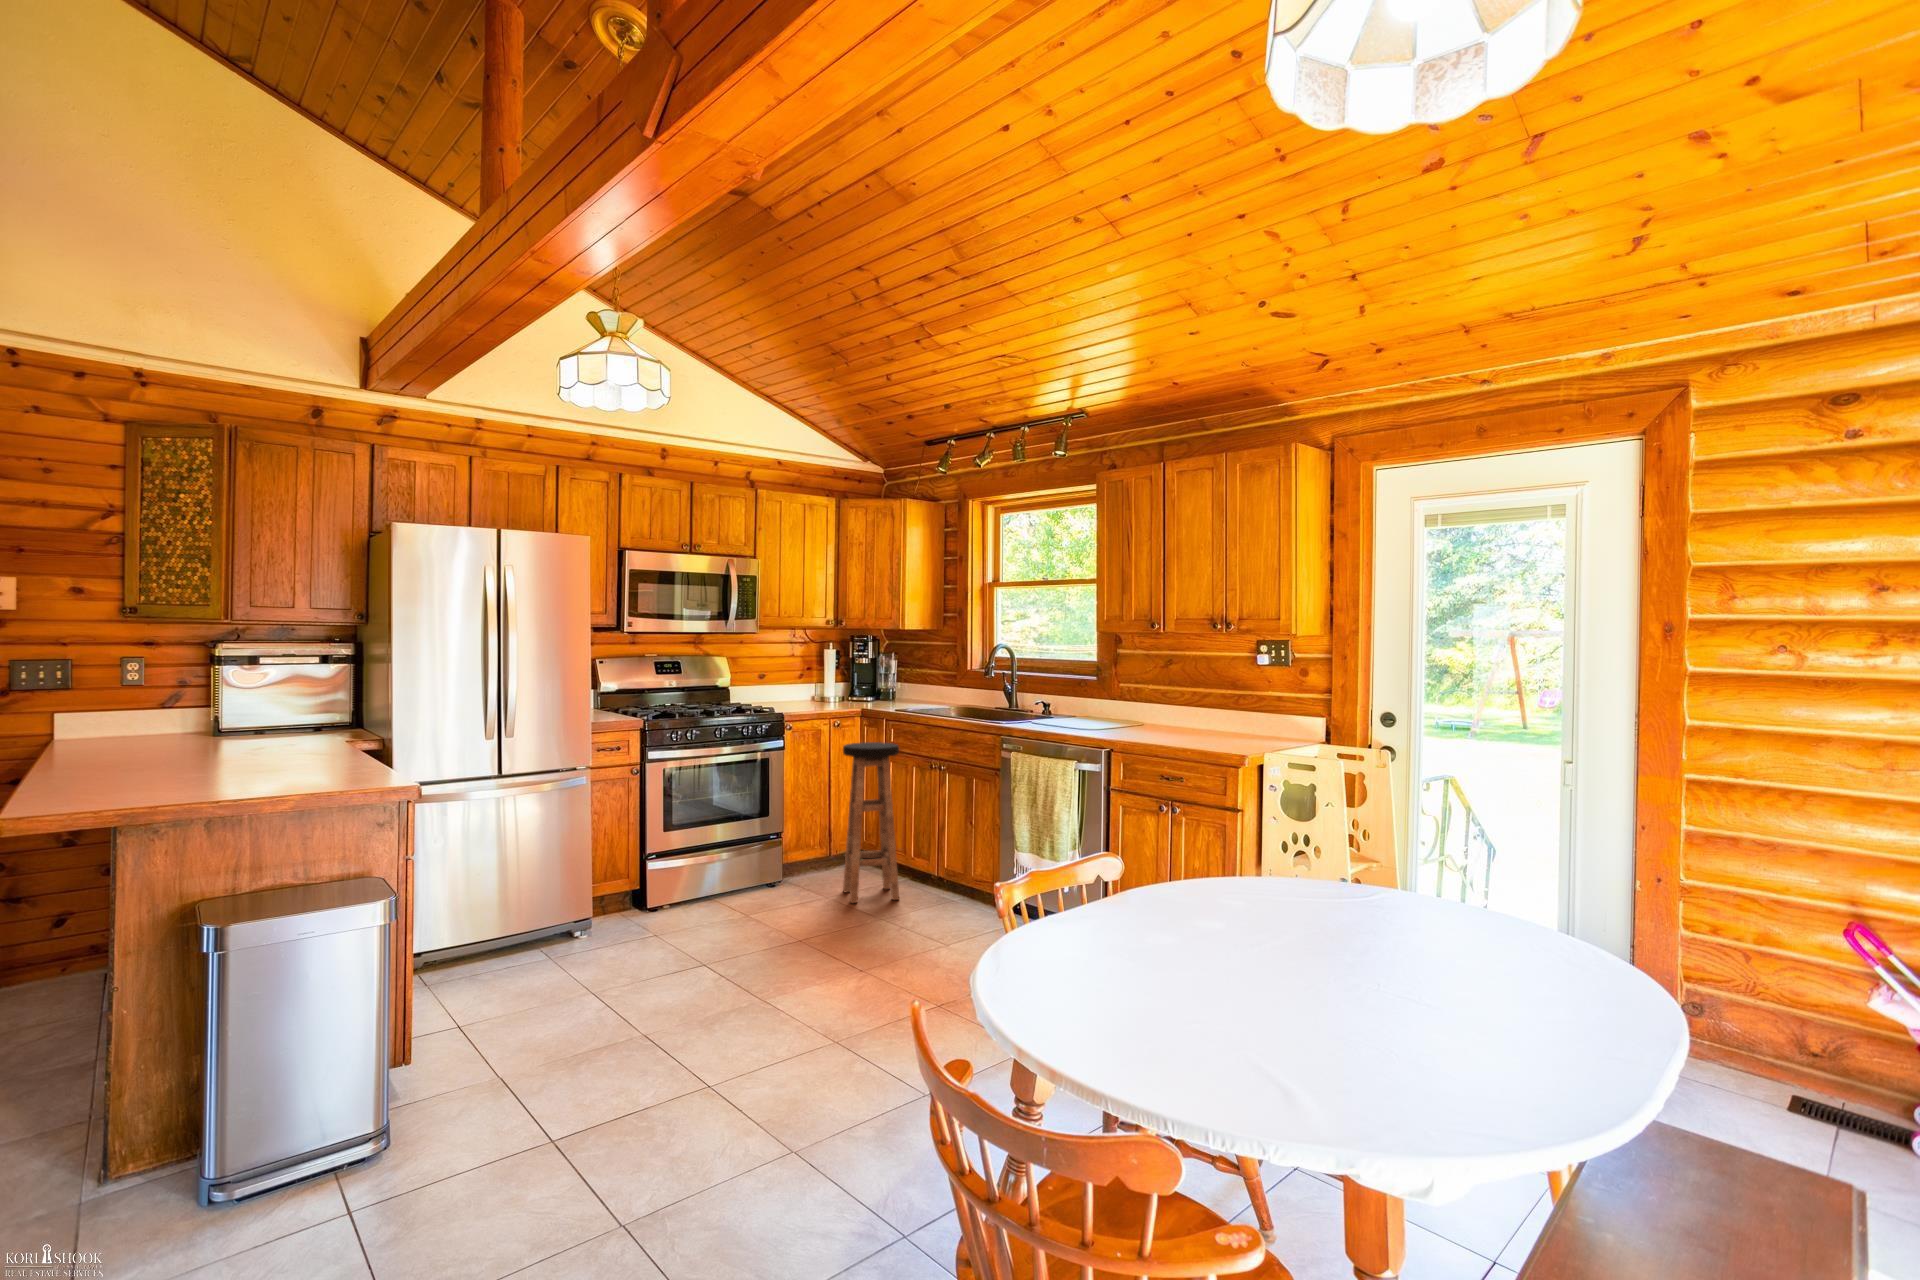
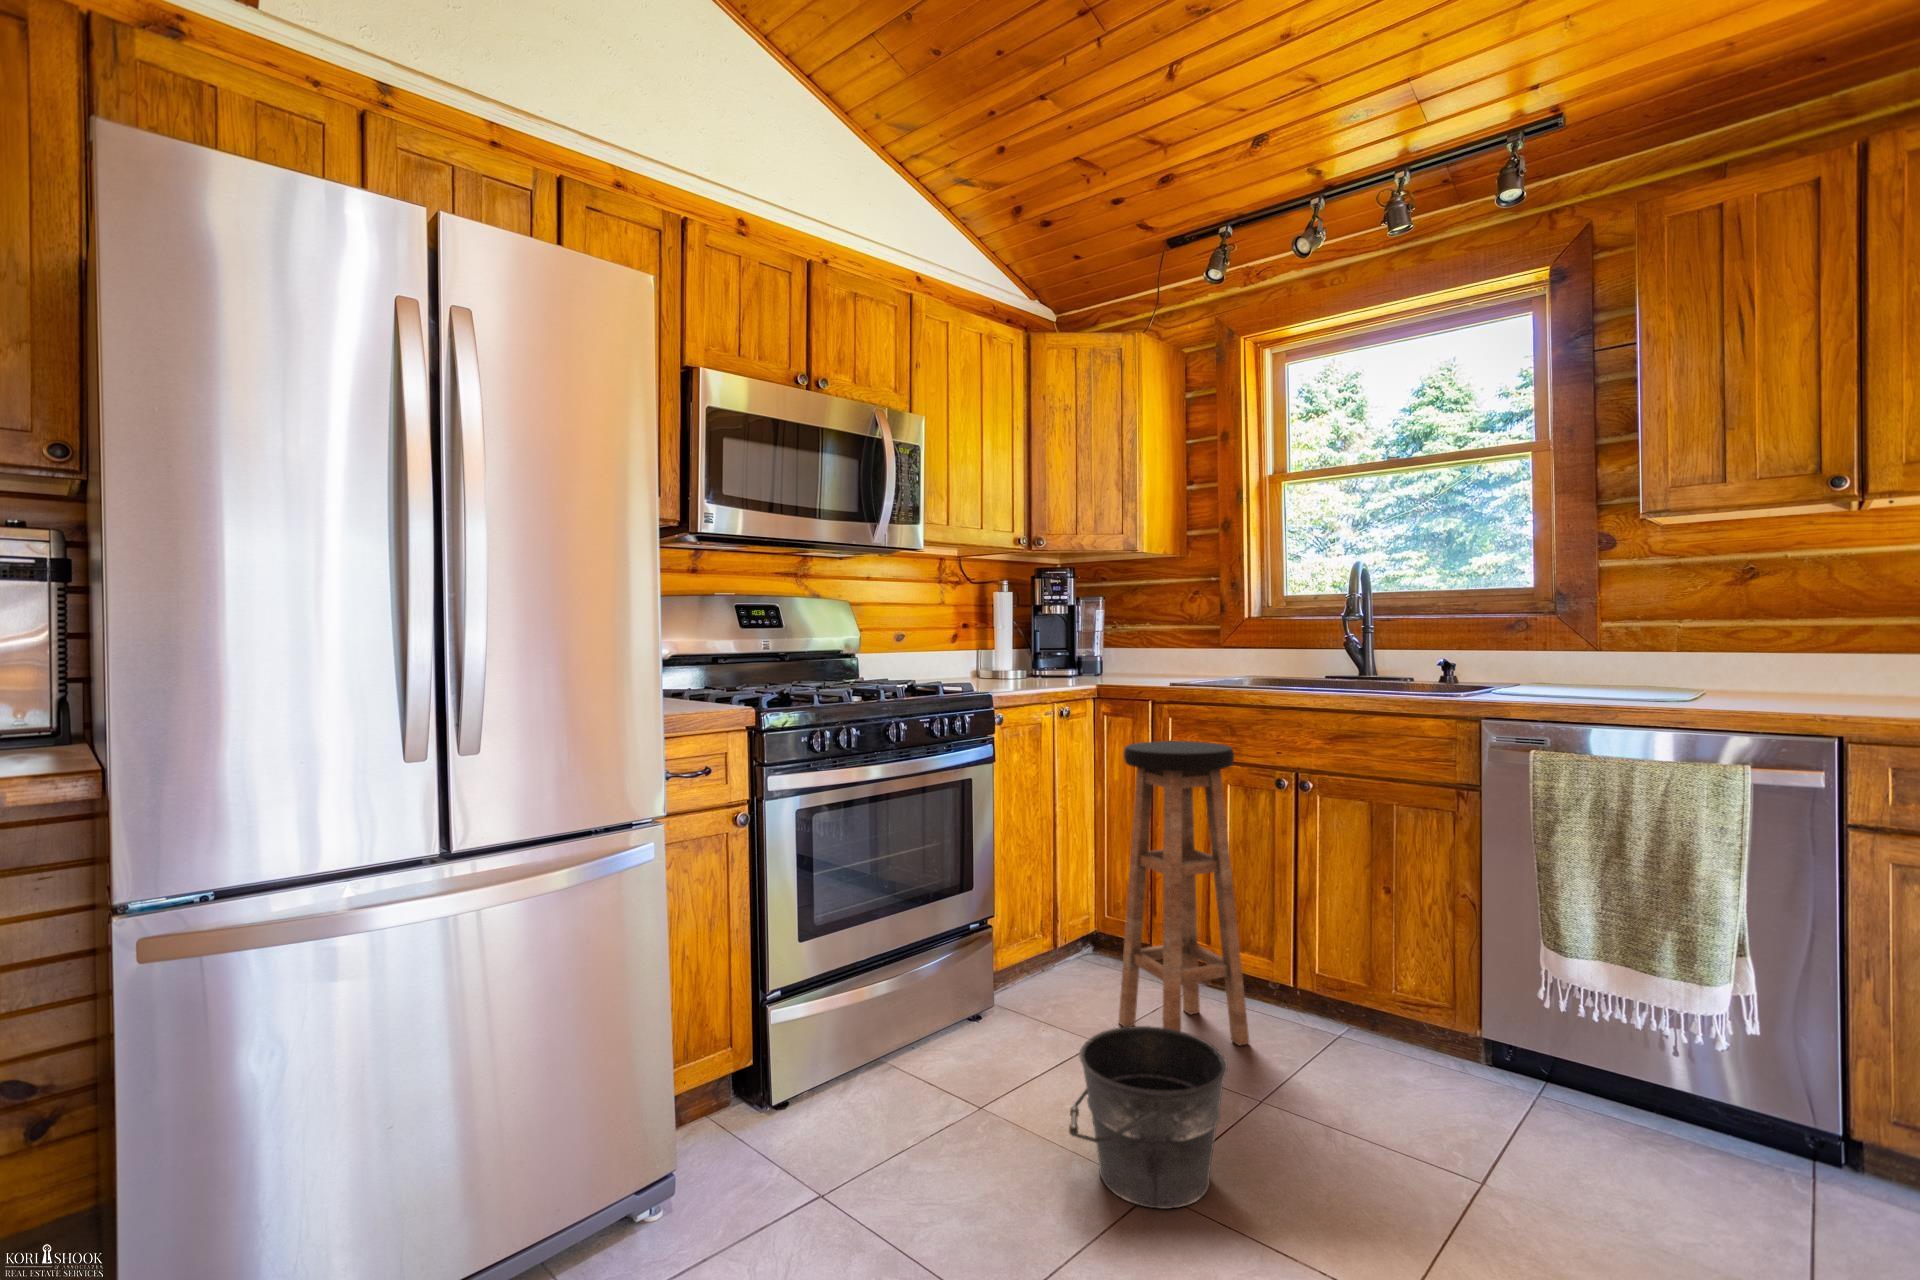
bucket: none [760,872,831,940] -> present [1069,1026,1227,1209]

